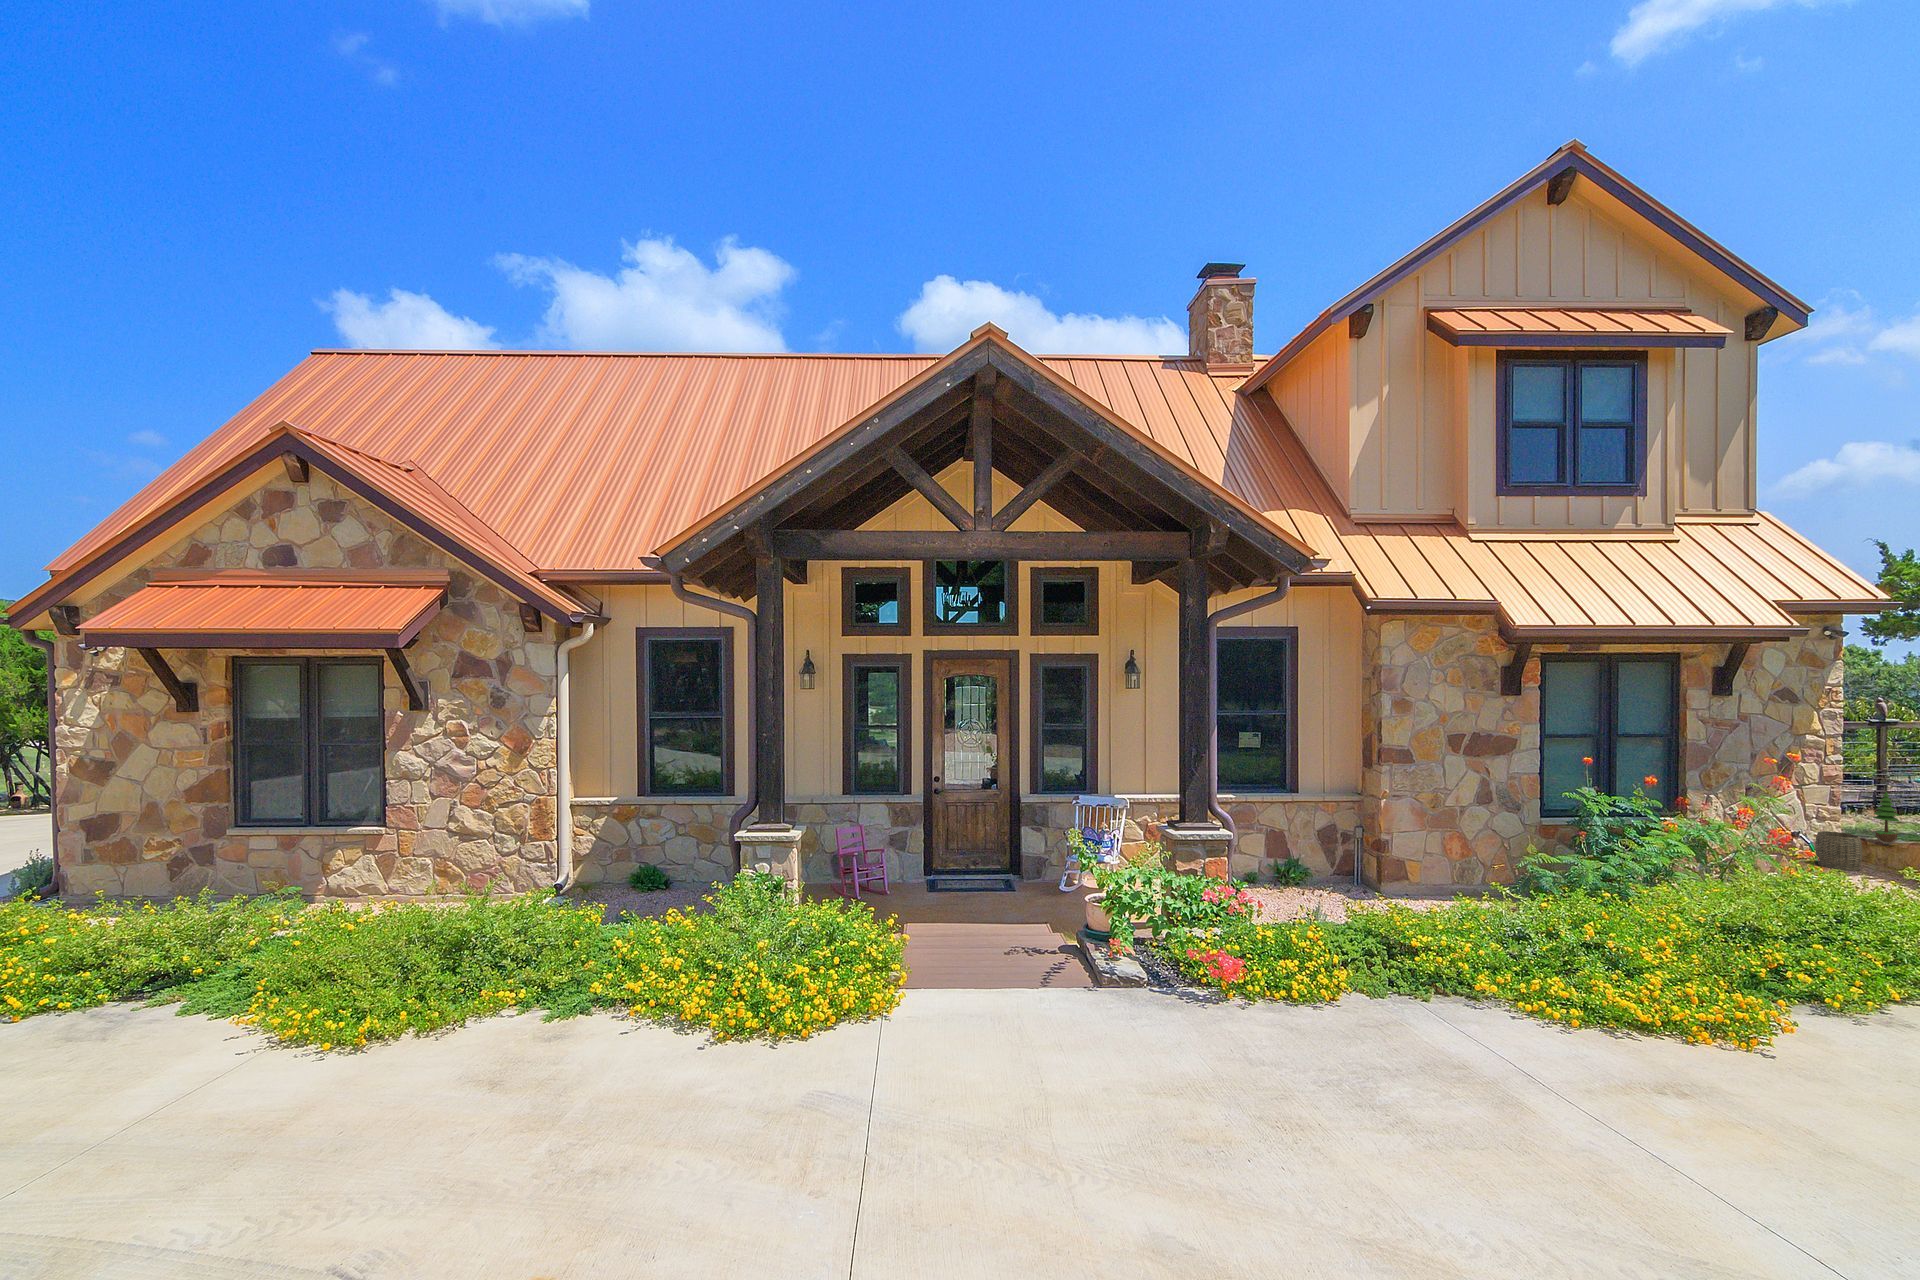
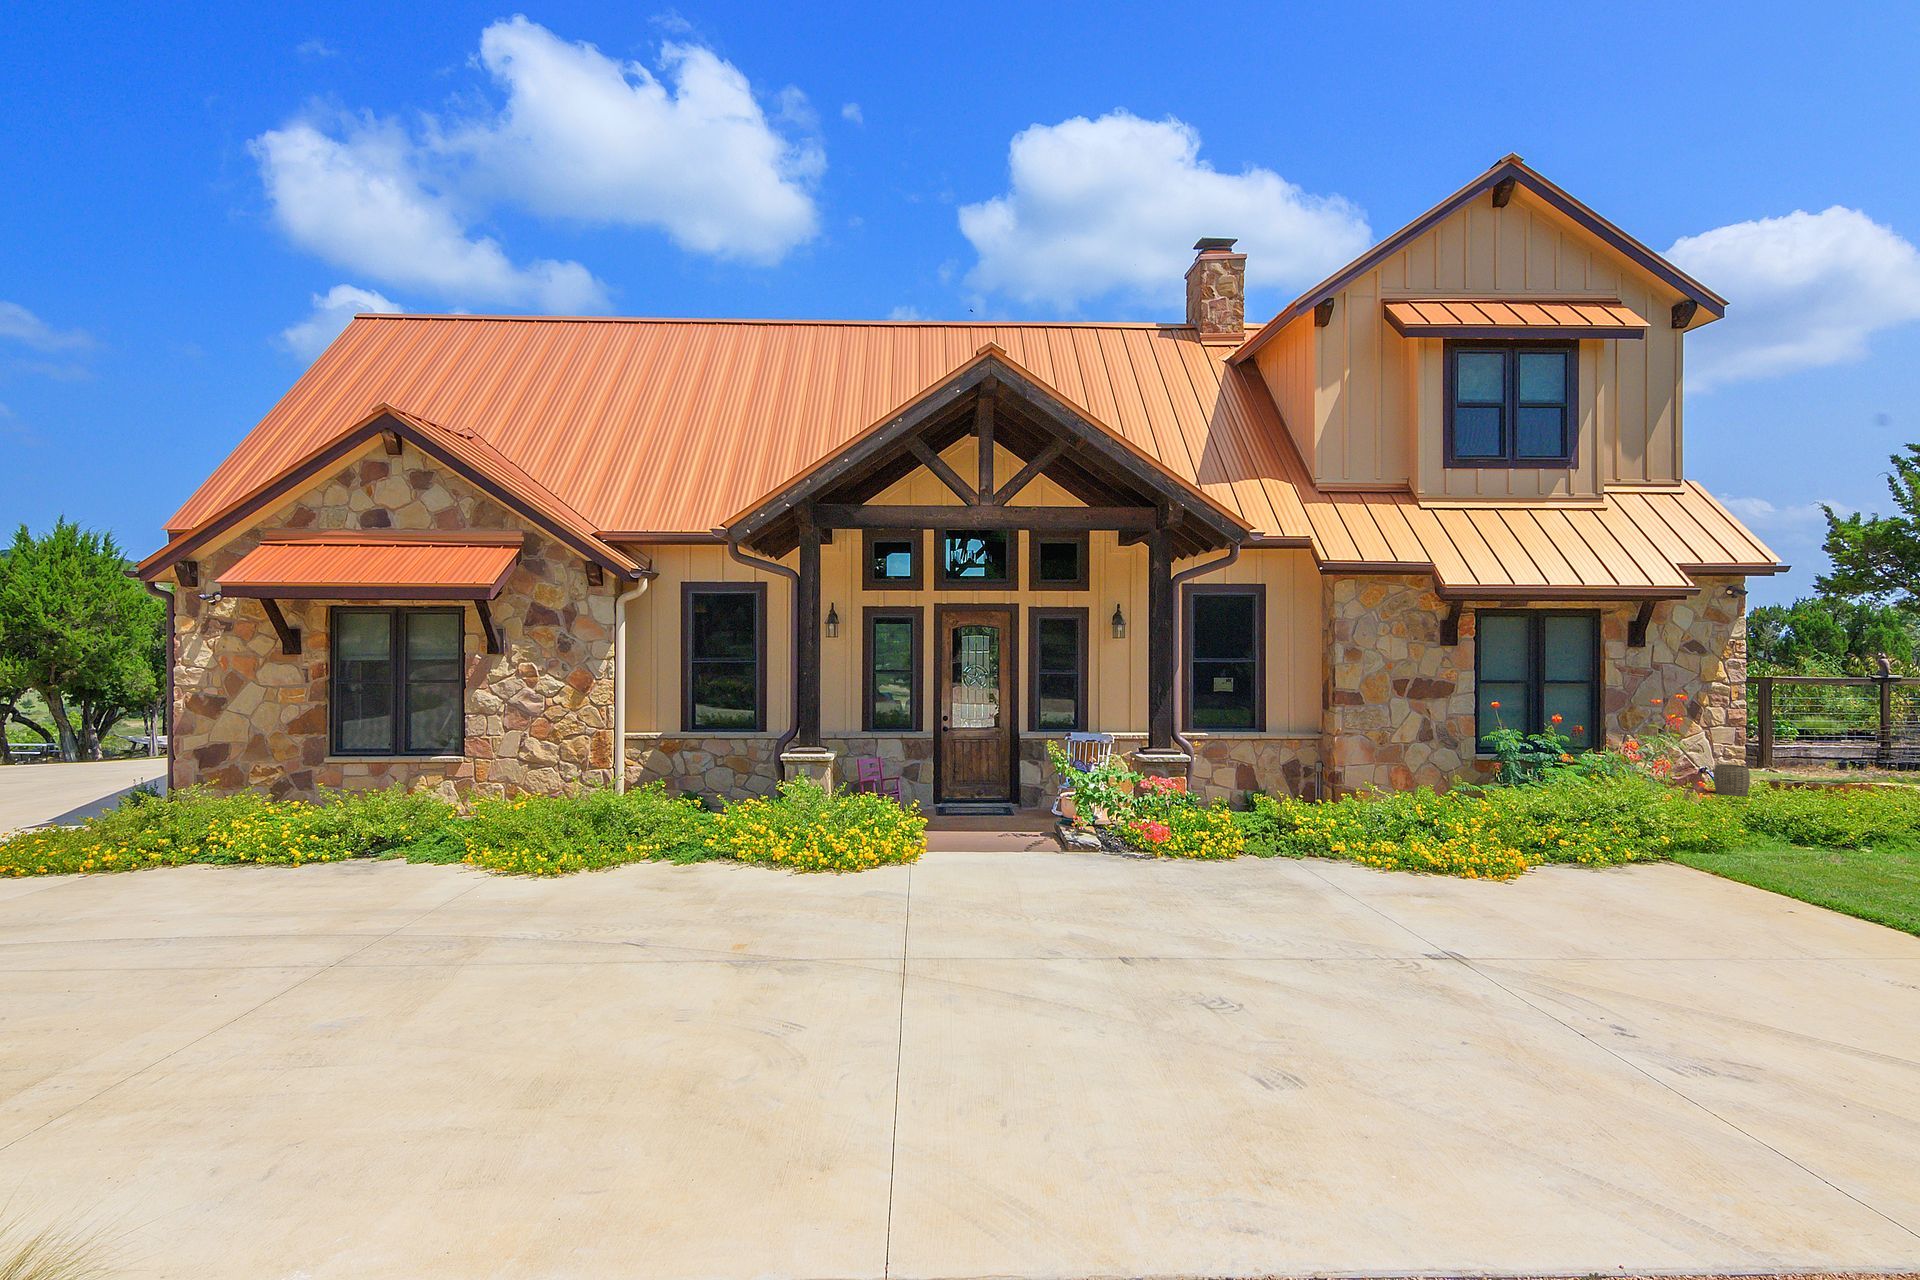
potted tree: present [1873,792,1900,845] -> none [1784,736,1807,784]

